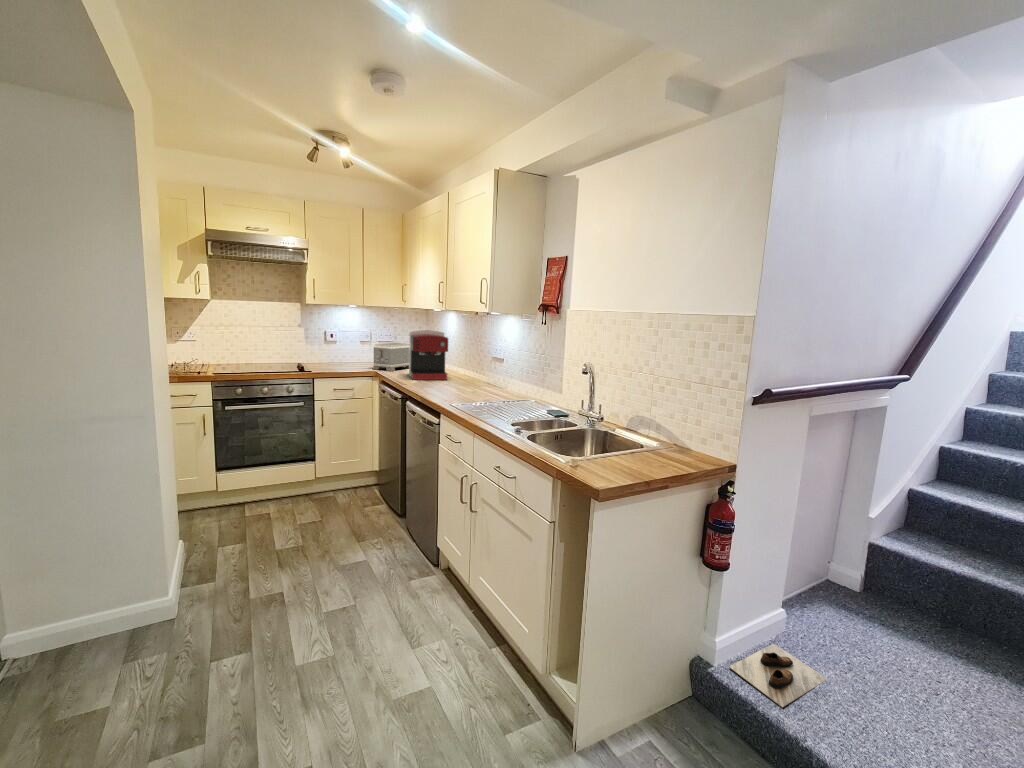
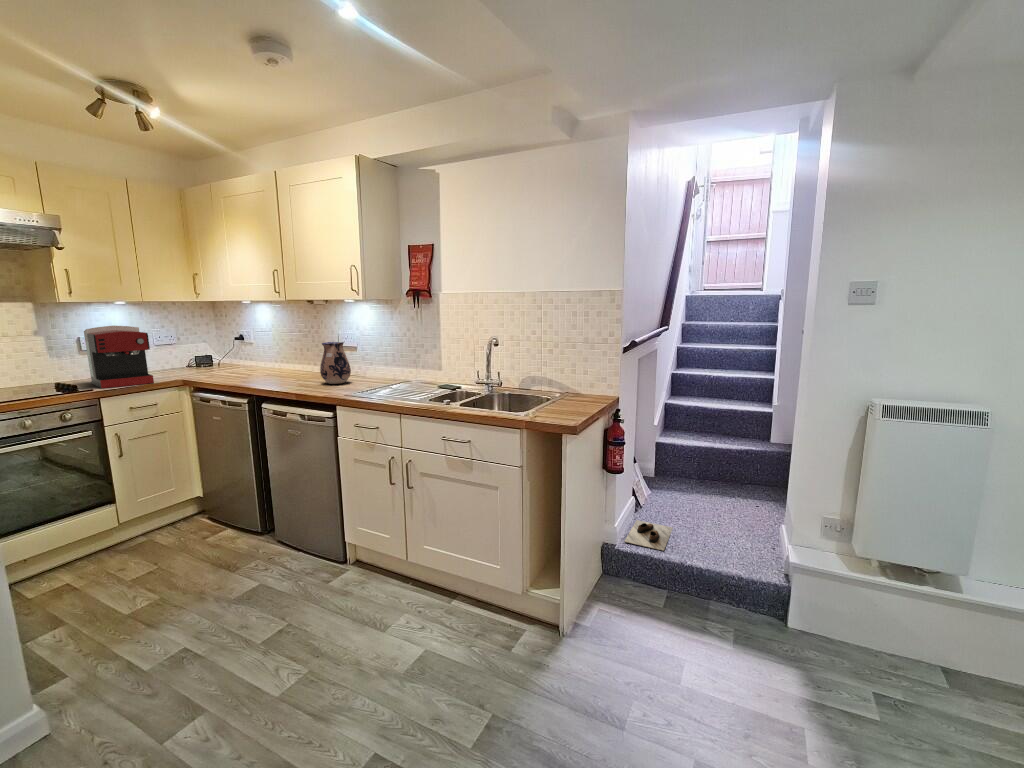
coffee maker: present [409,330,448,380] -> present [84,326,154,388]
toaster: present [372,343,410,371] -> none [171,343,223,377]
ceramic pitcher: none [456,351,483,392] -> present [320,342,351,384]

